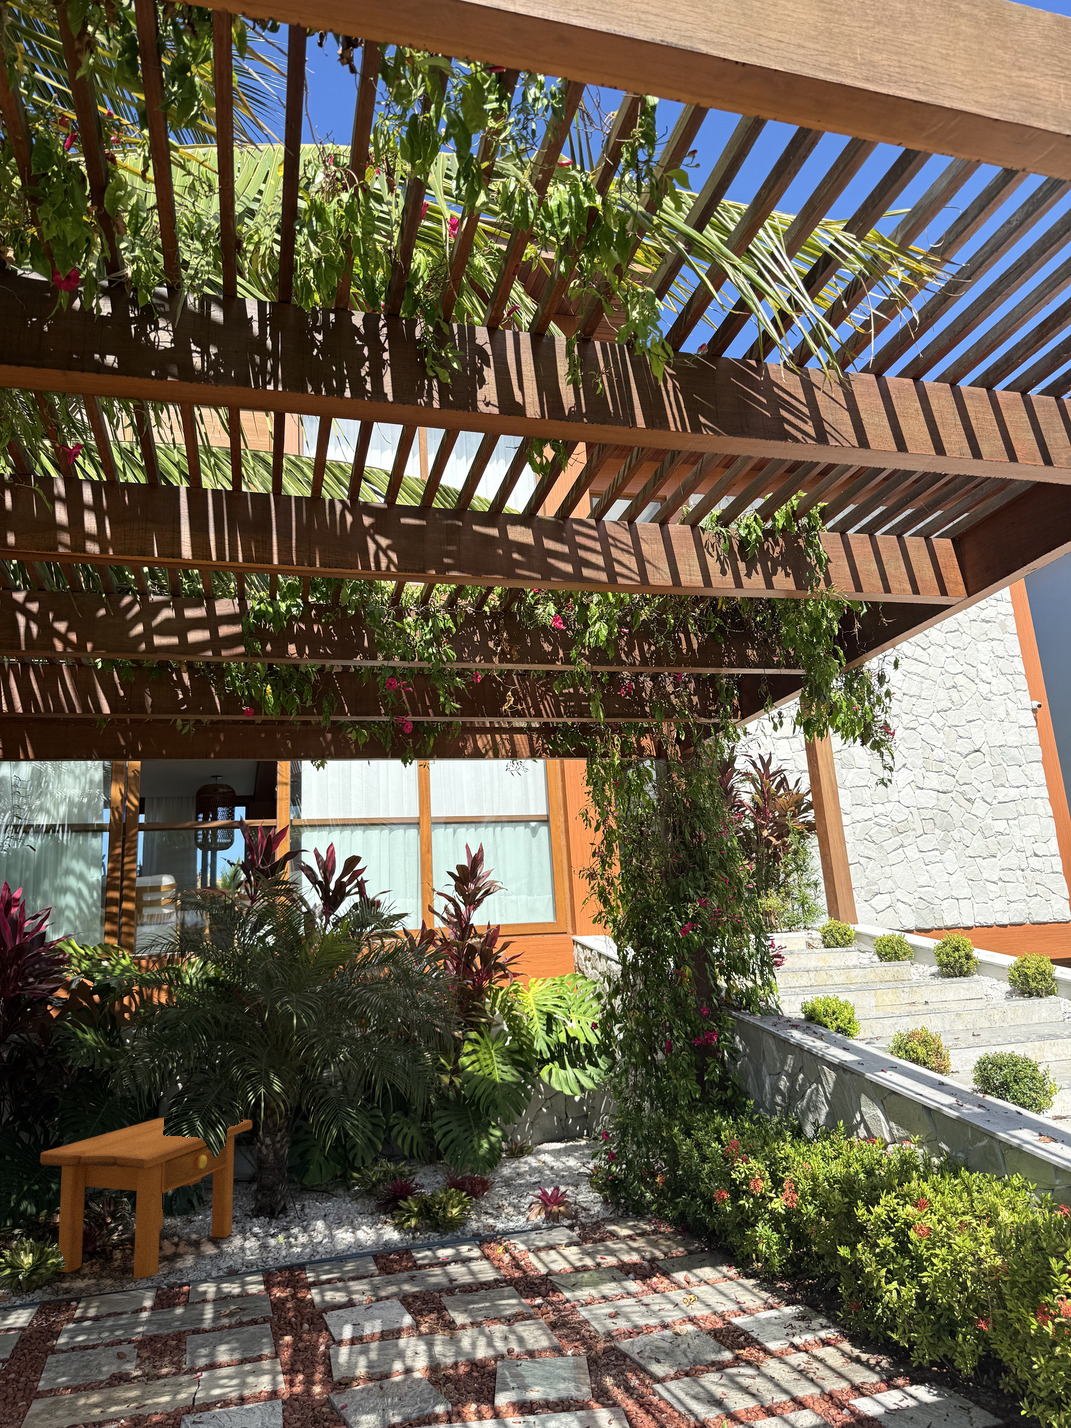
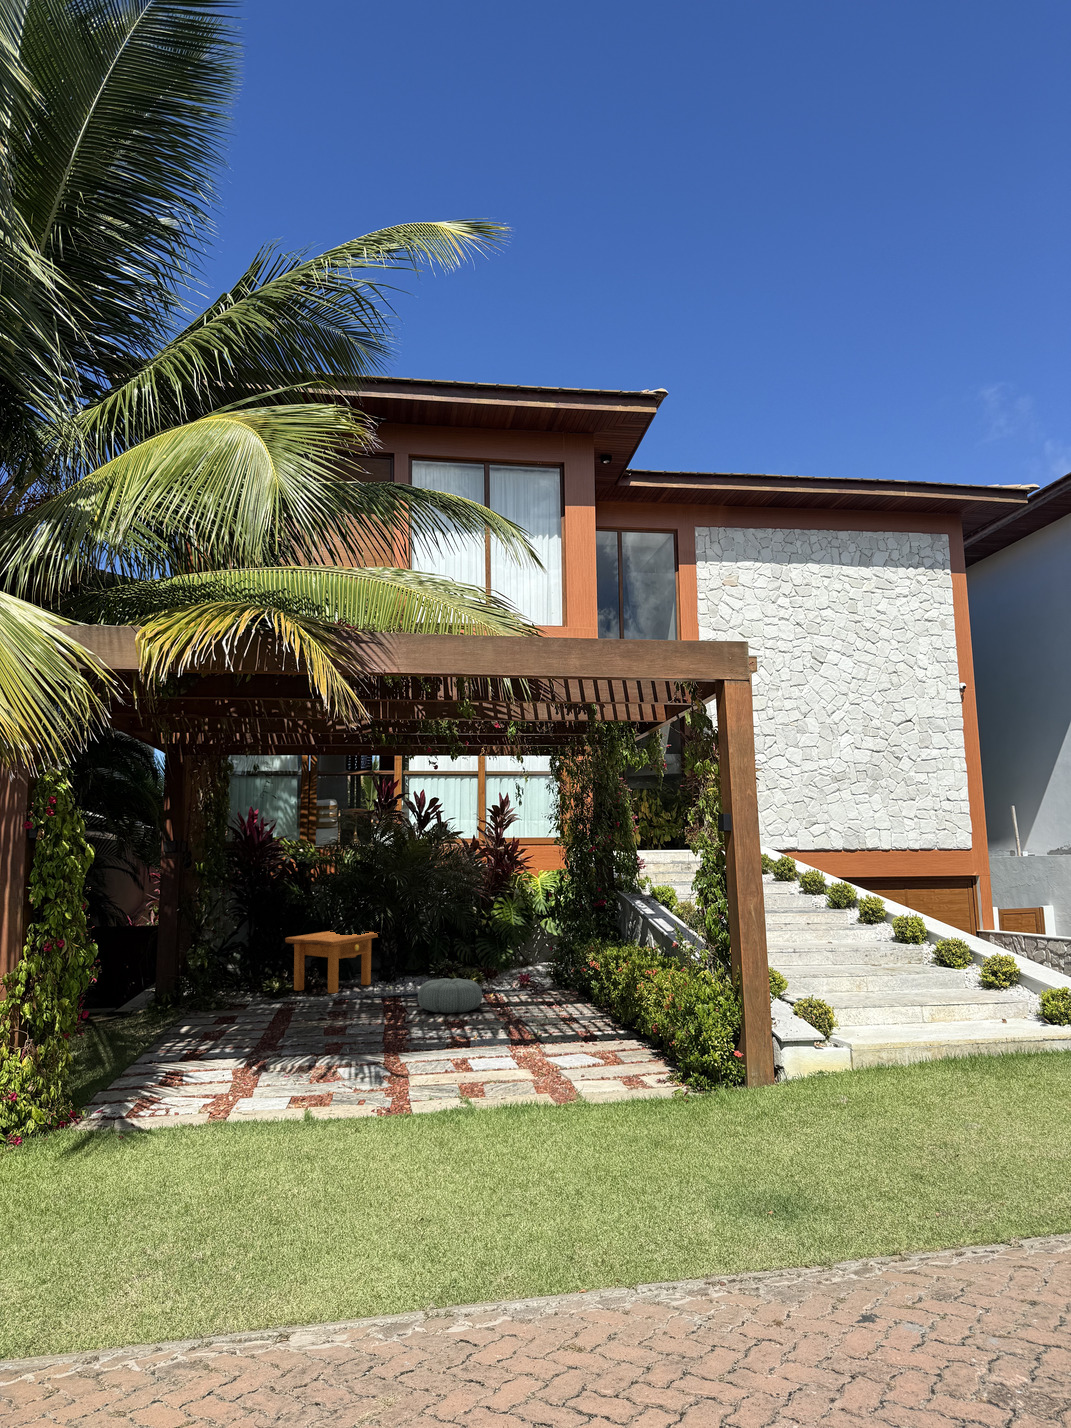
pouf: none [357,1246,516,1360] -> present [418,978,482,1013]

